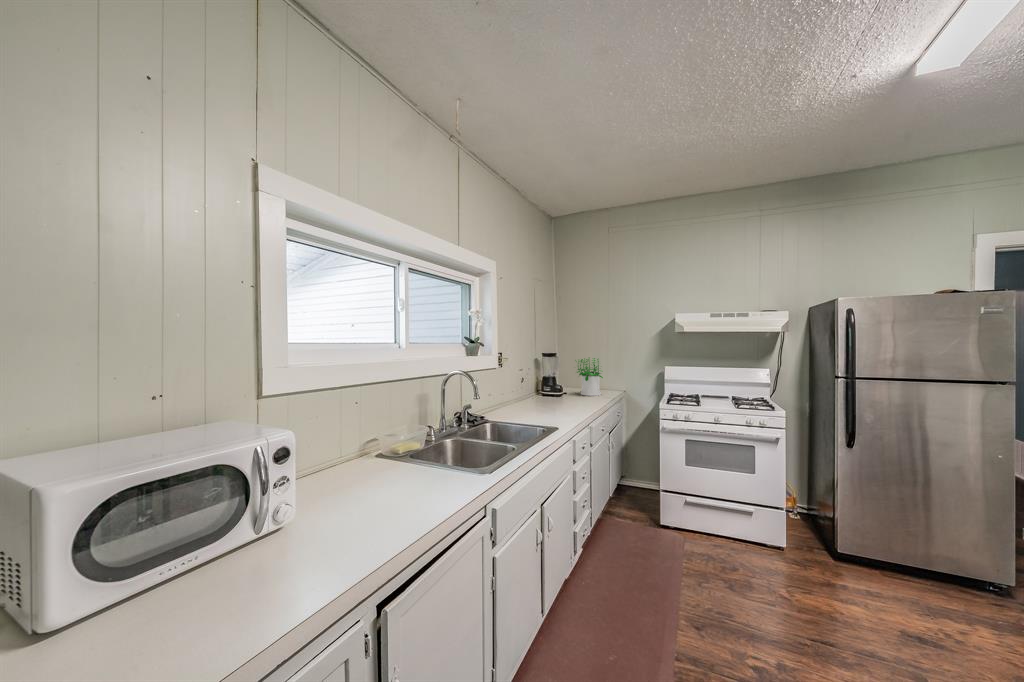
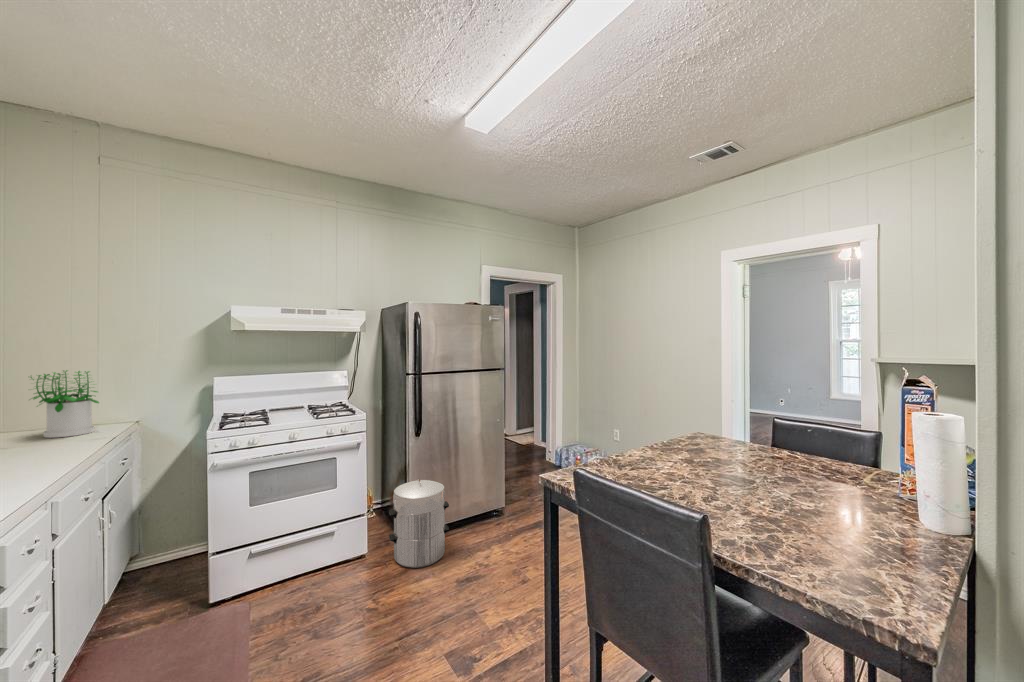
waste bin: none [810,487,891,582] -> present [389,479,449,568]

